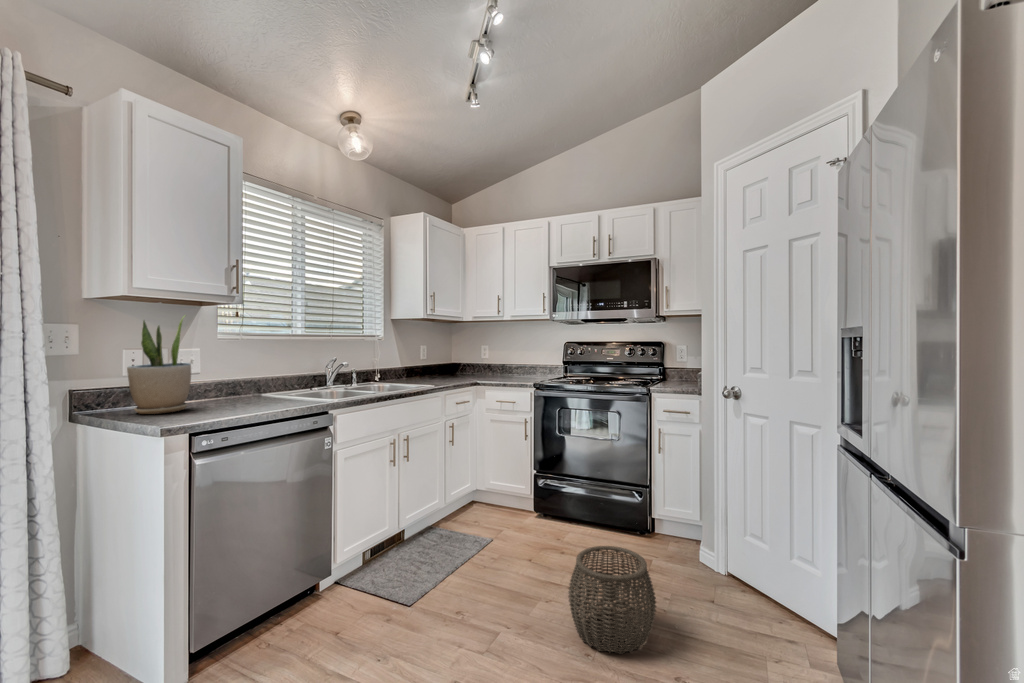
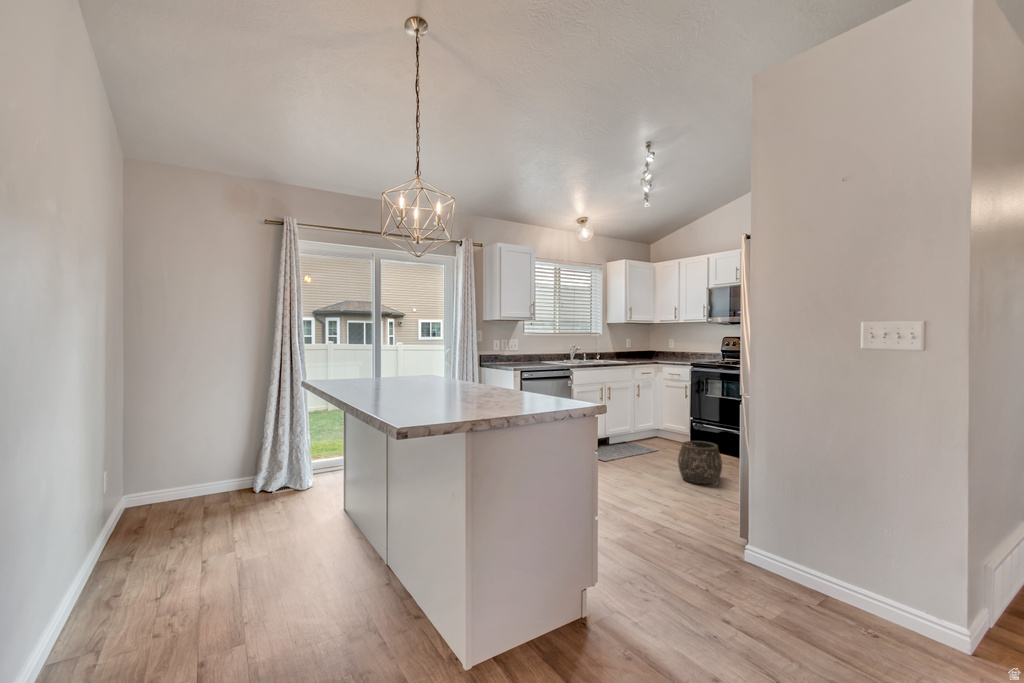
potted plant: present [127,319,191,414] -> none [497,326,518,366]

